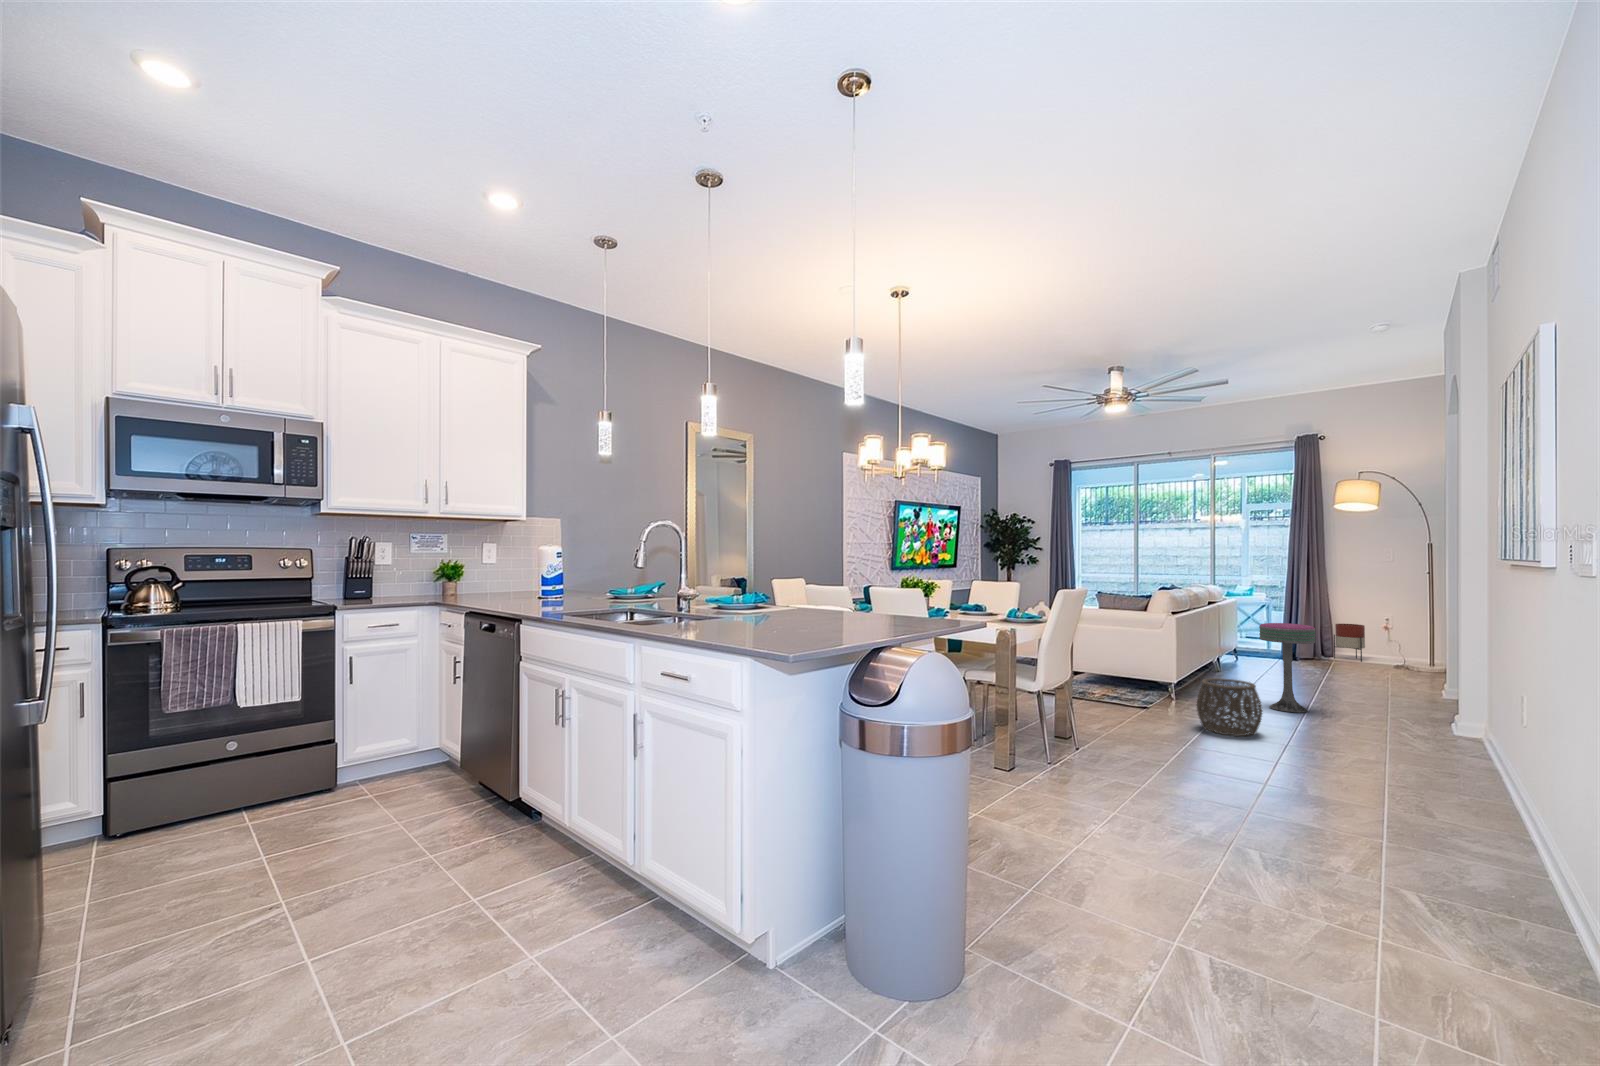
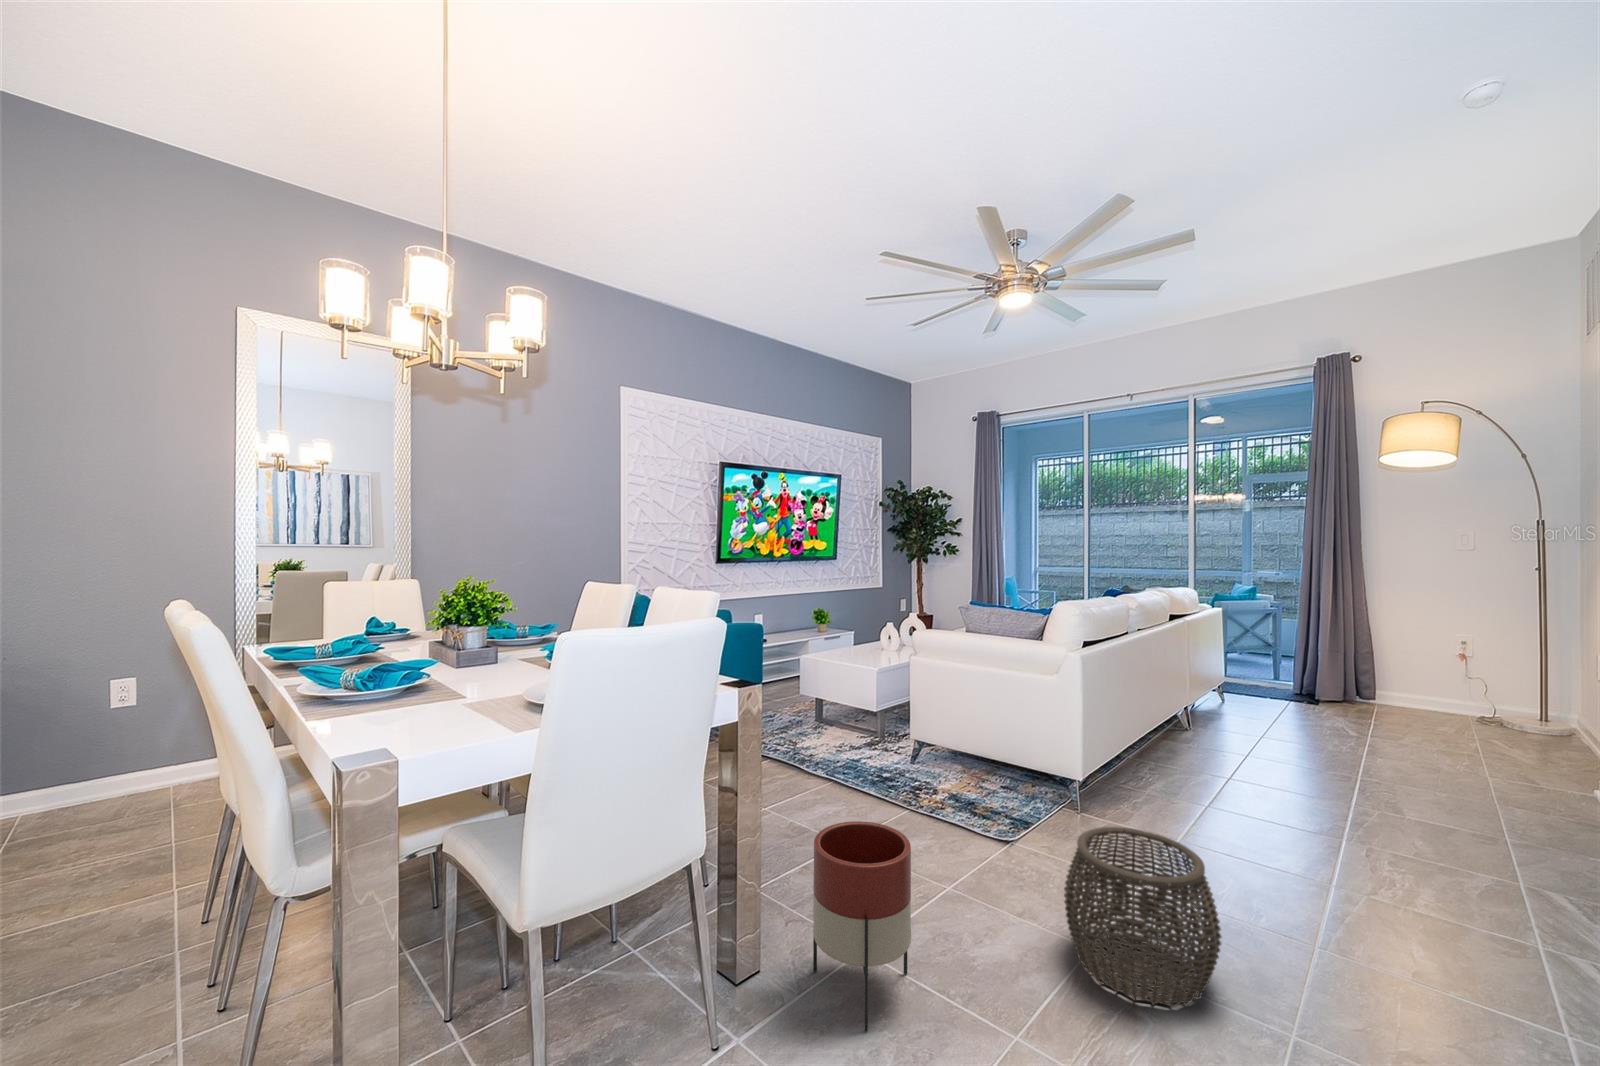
bar stool: present [1259,623,1316,713] -> none [1237,678,1357,879]
planter: present [1334,624,1365,662] -> present [813,821,911,1032]

